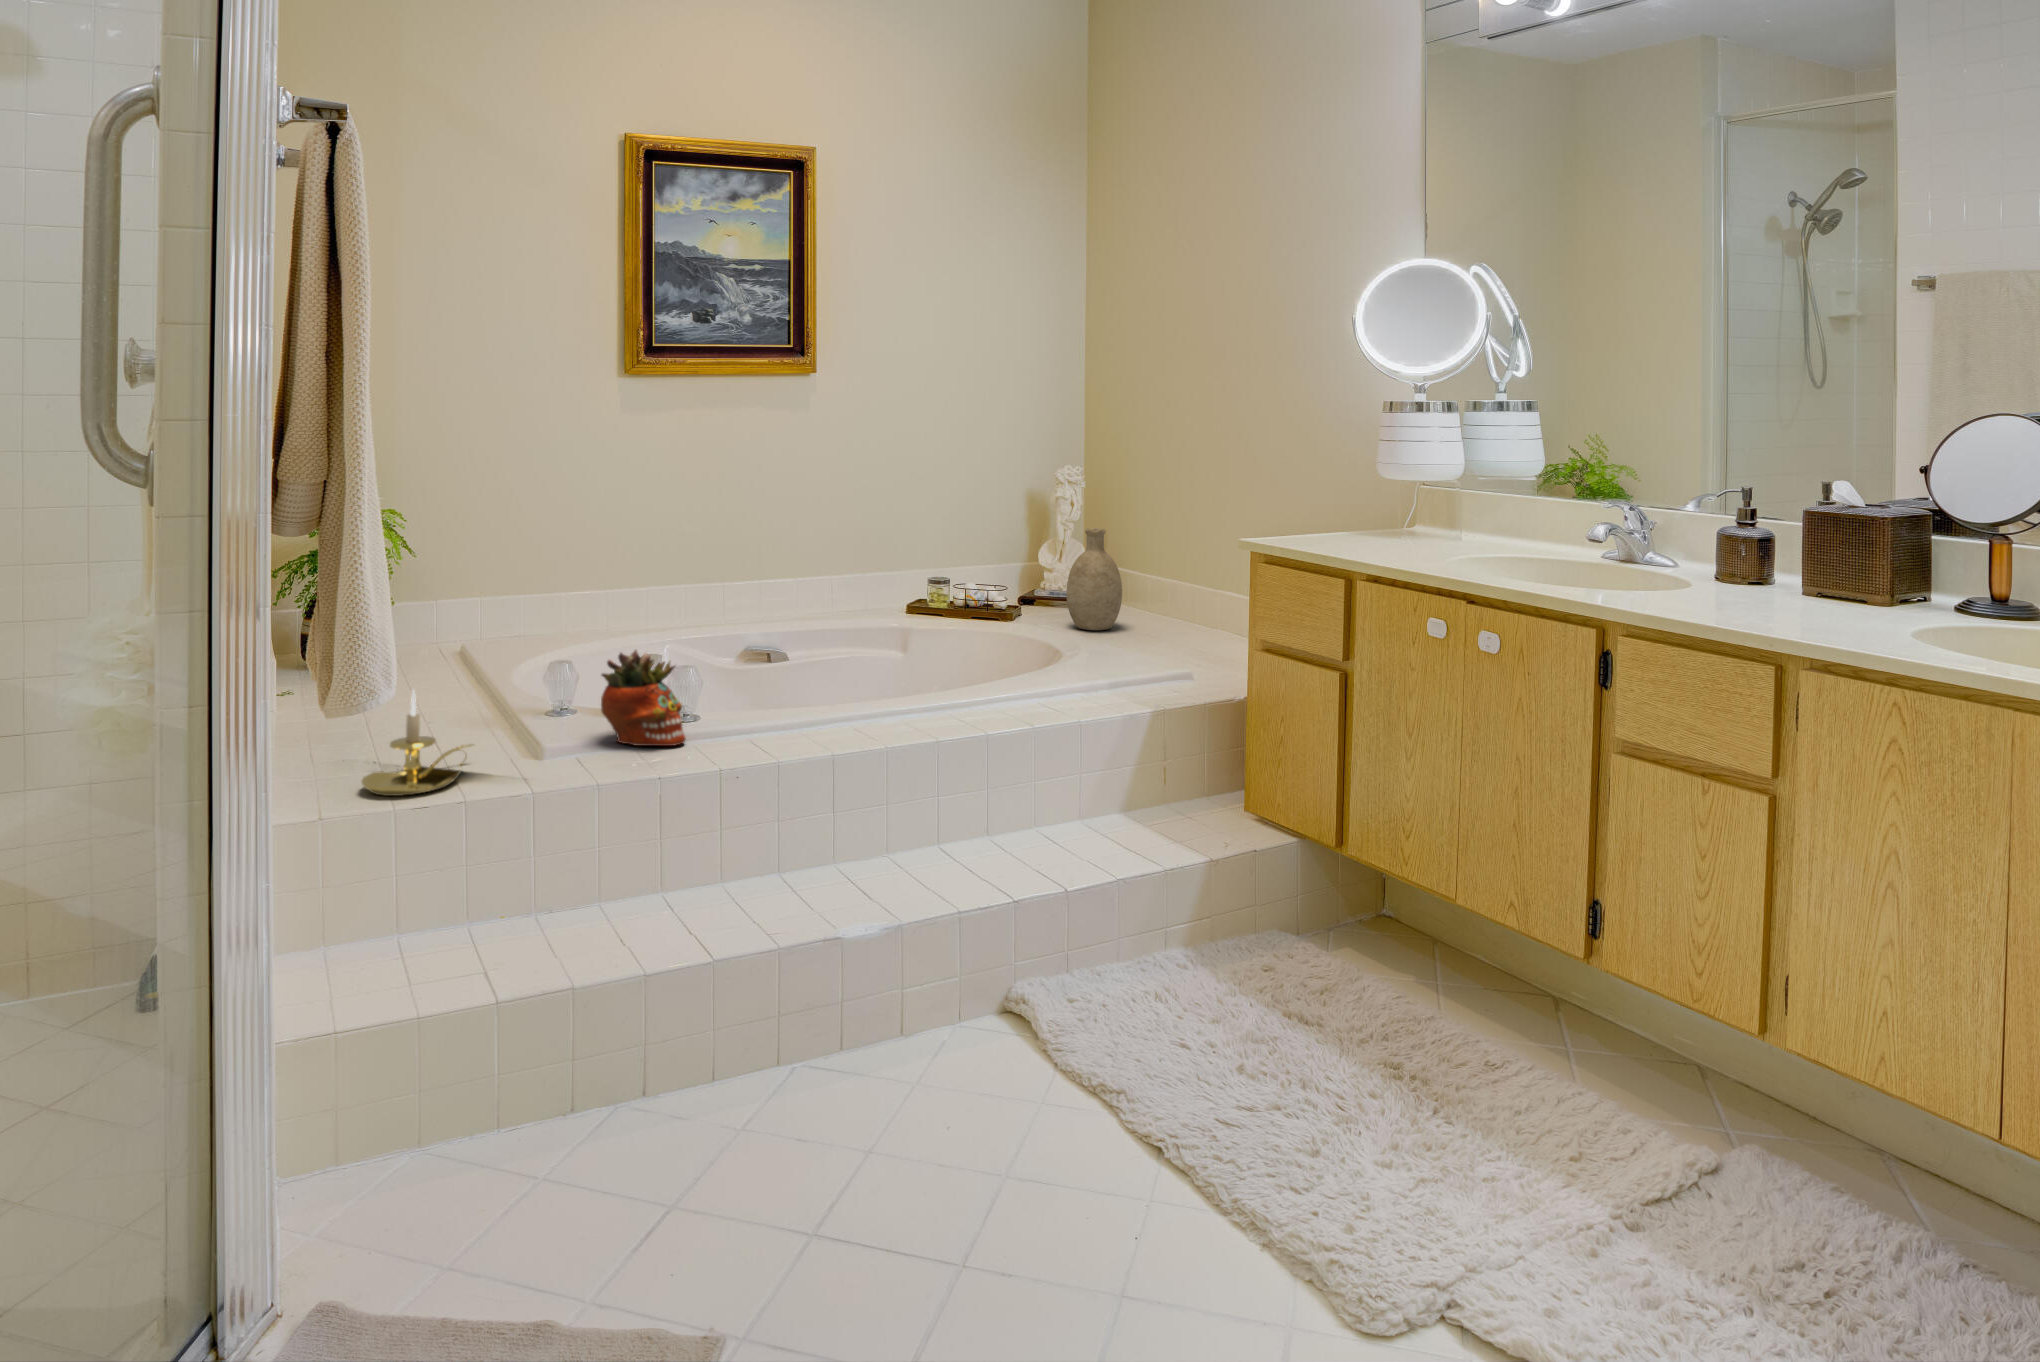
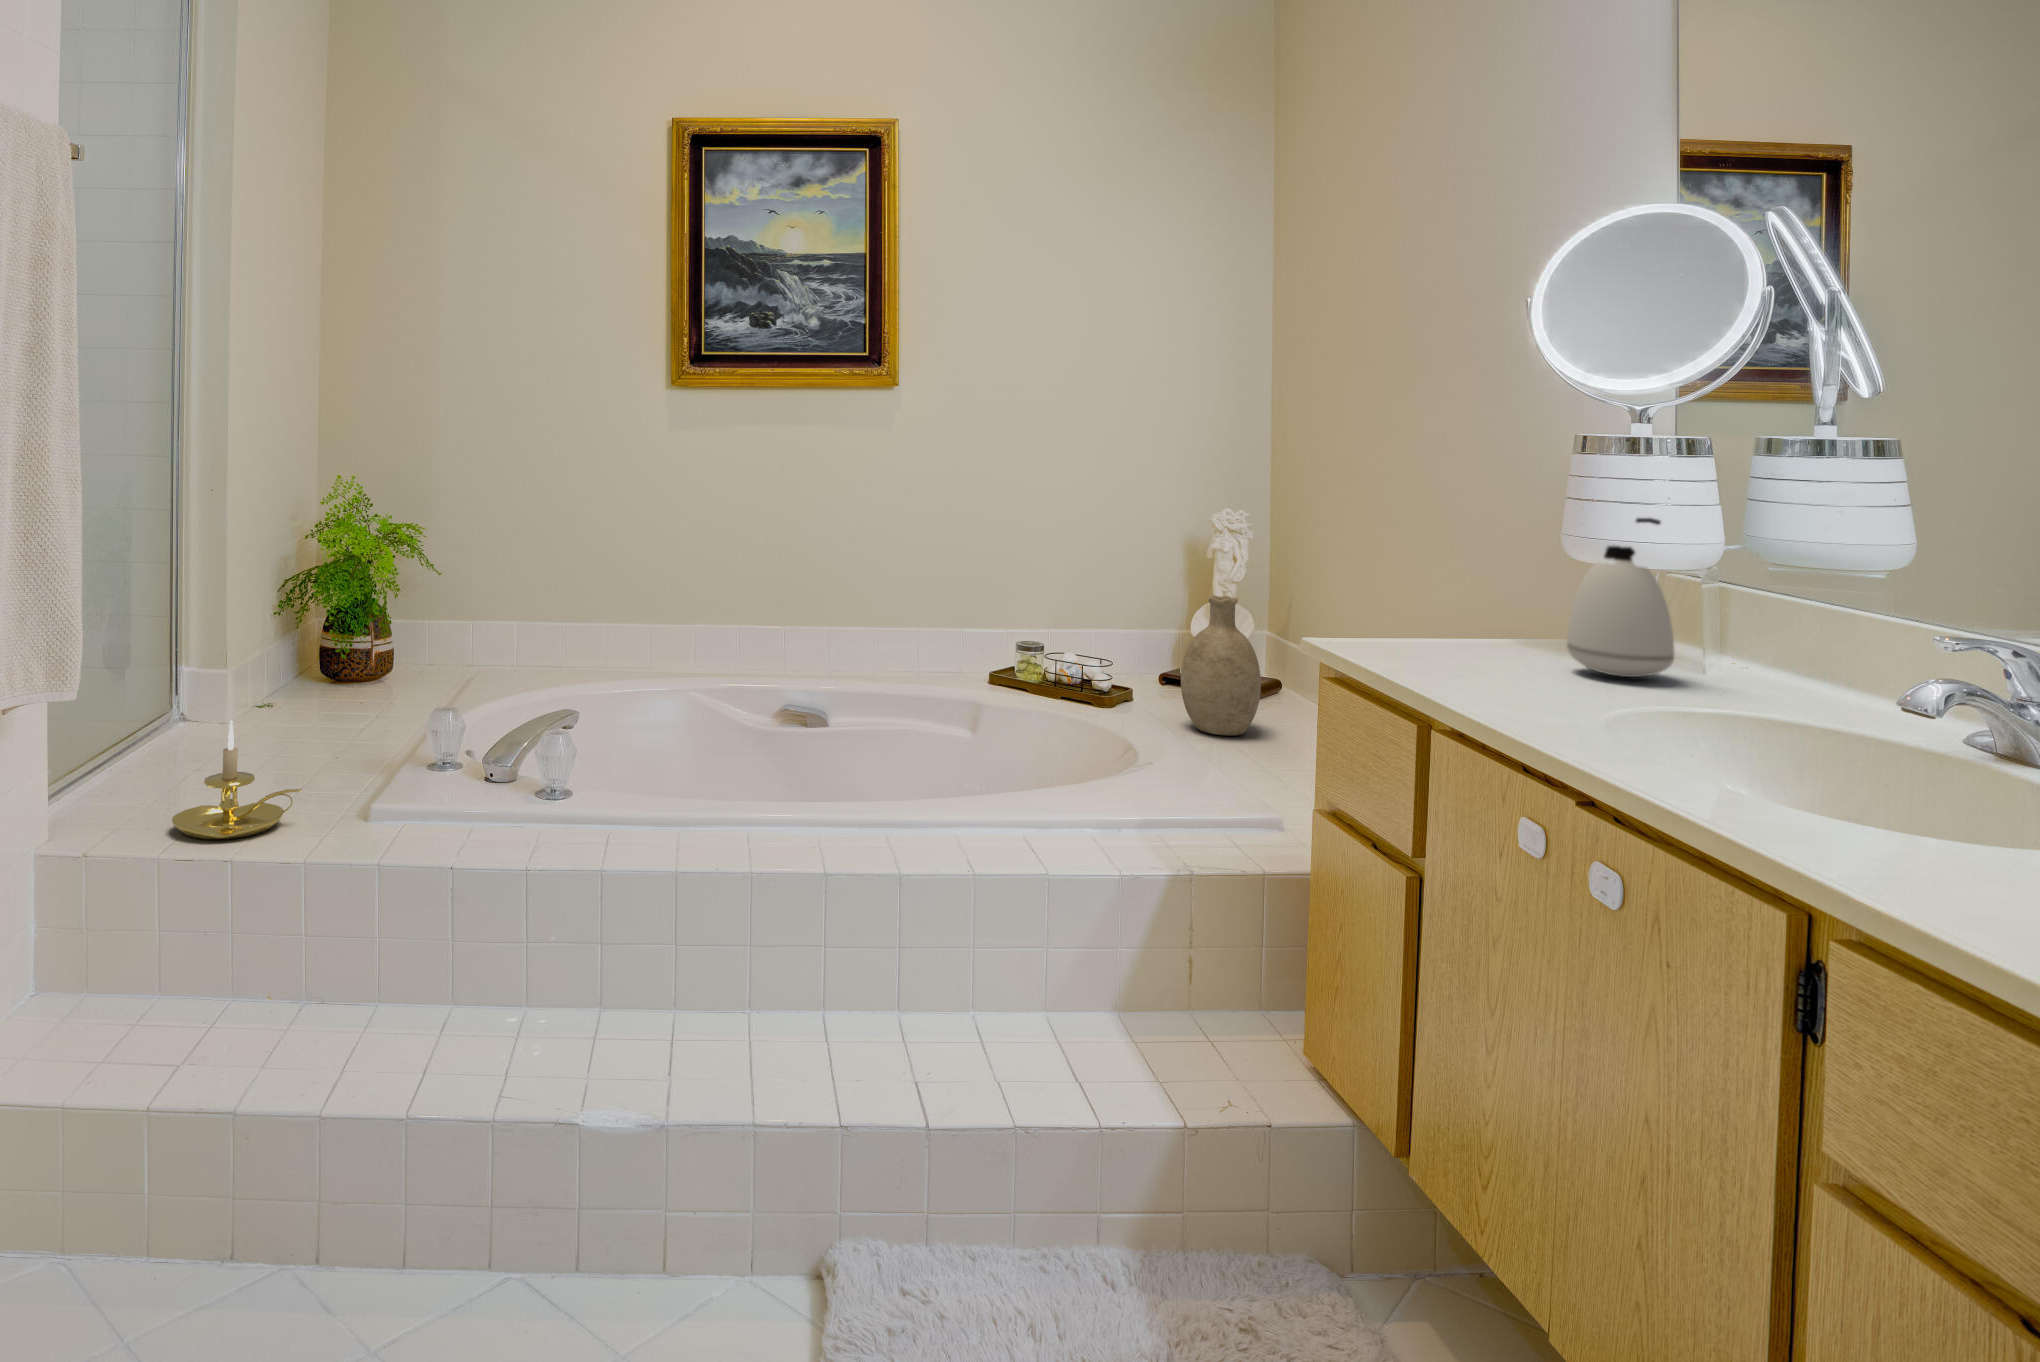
soap dispenser: none [1379,445,1434,545] -> present [1567,518,1674,677]
succulent planter: present [601,650,686,746] -> none [450,701,539,825]

